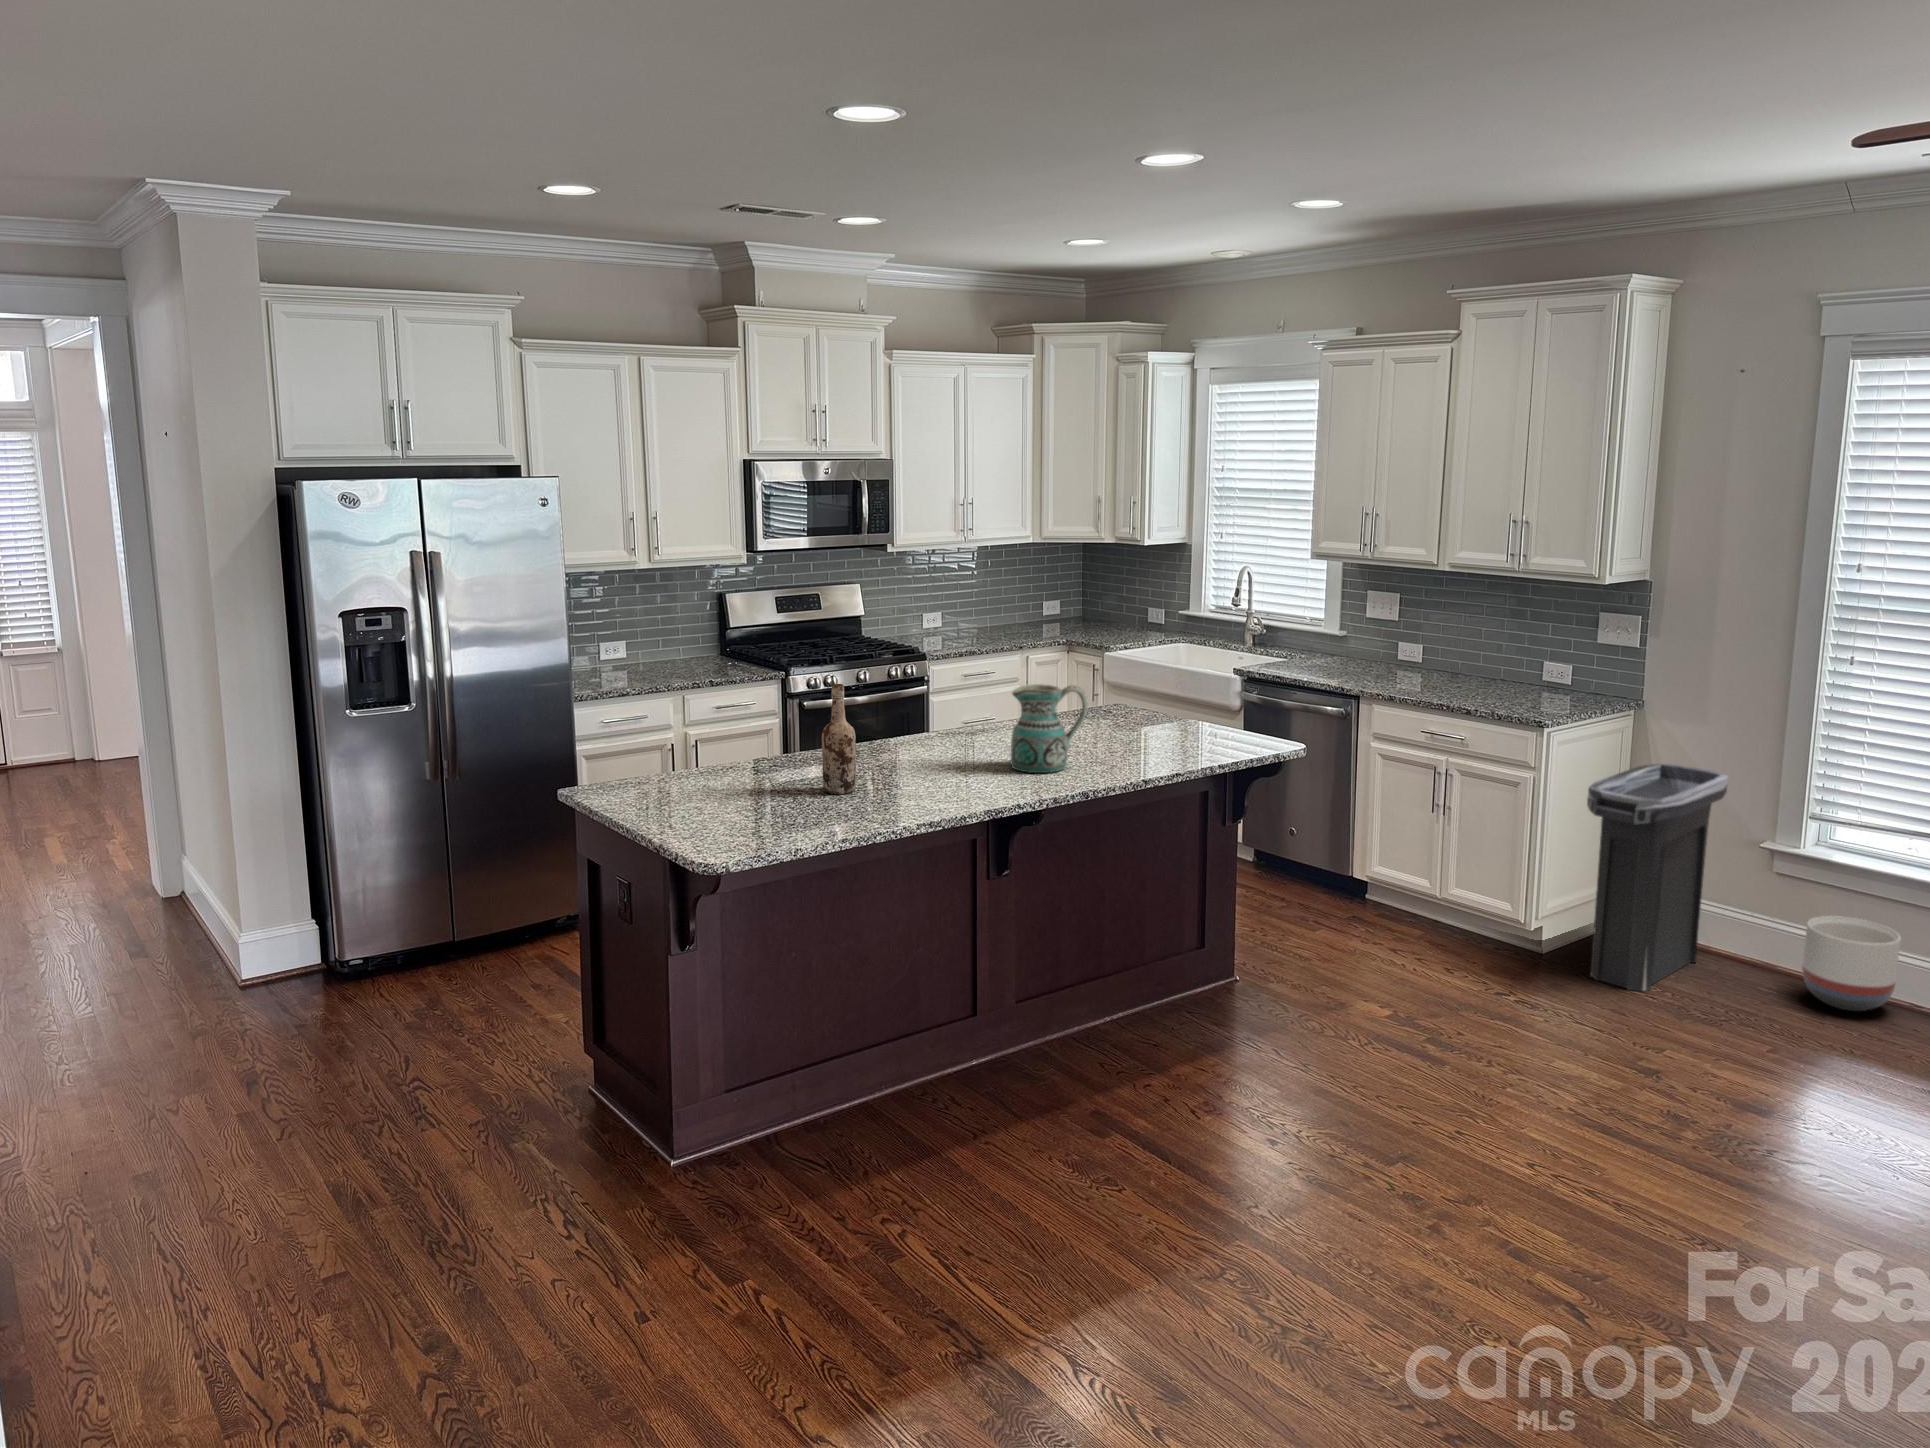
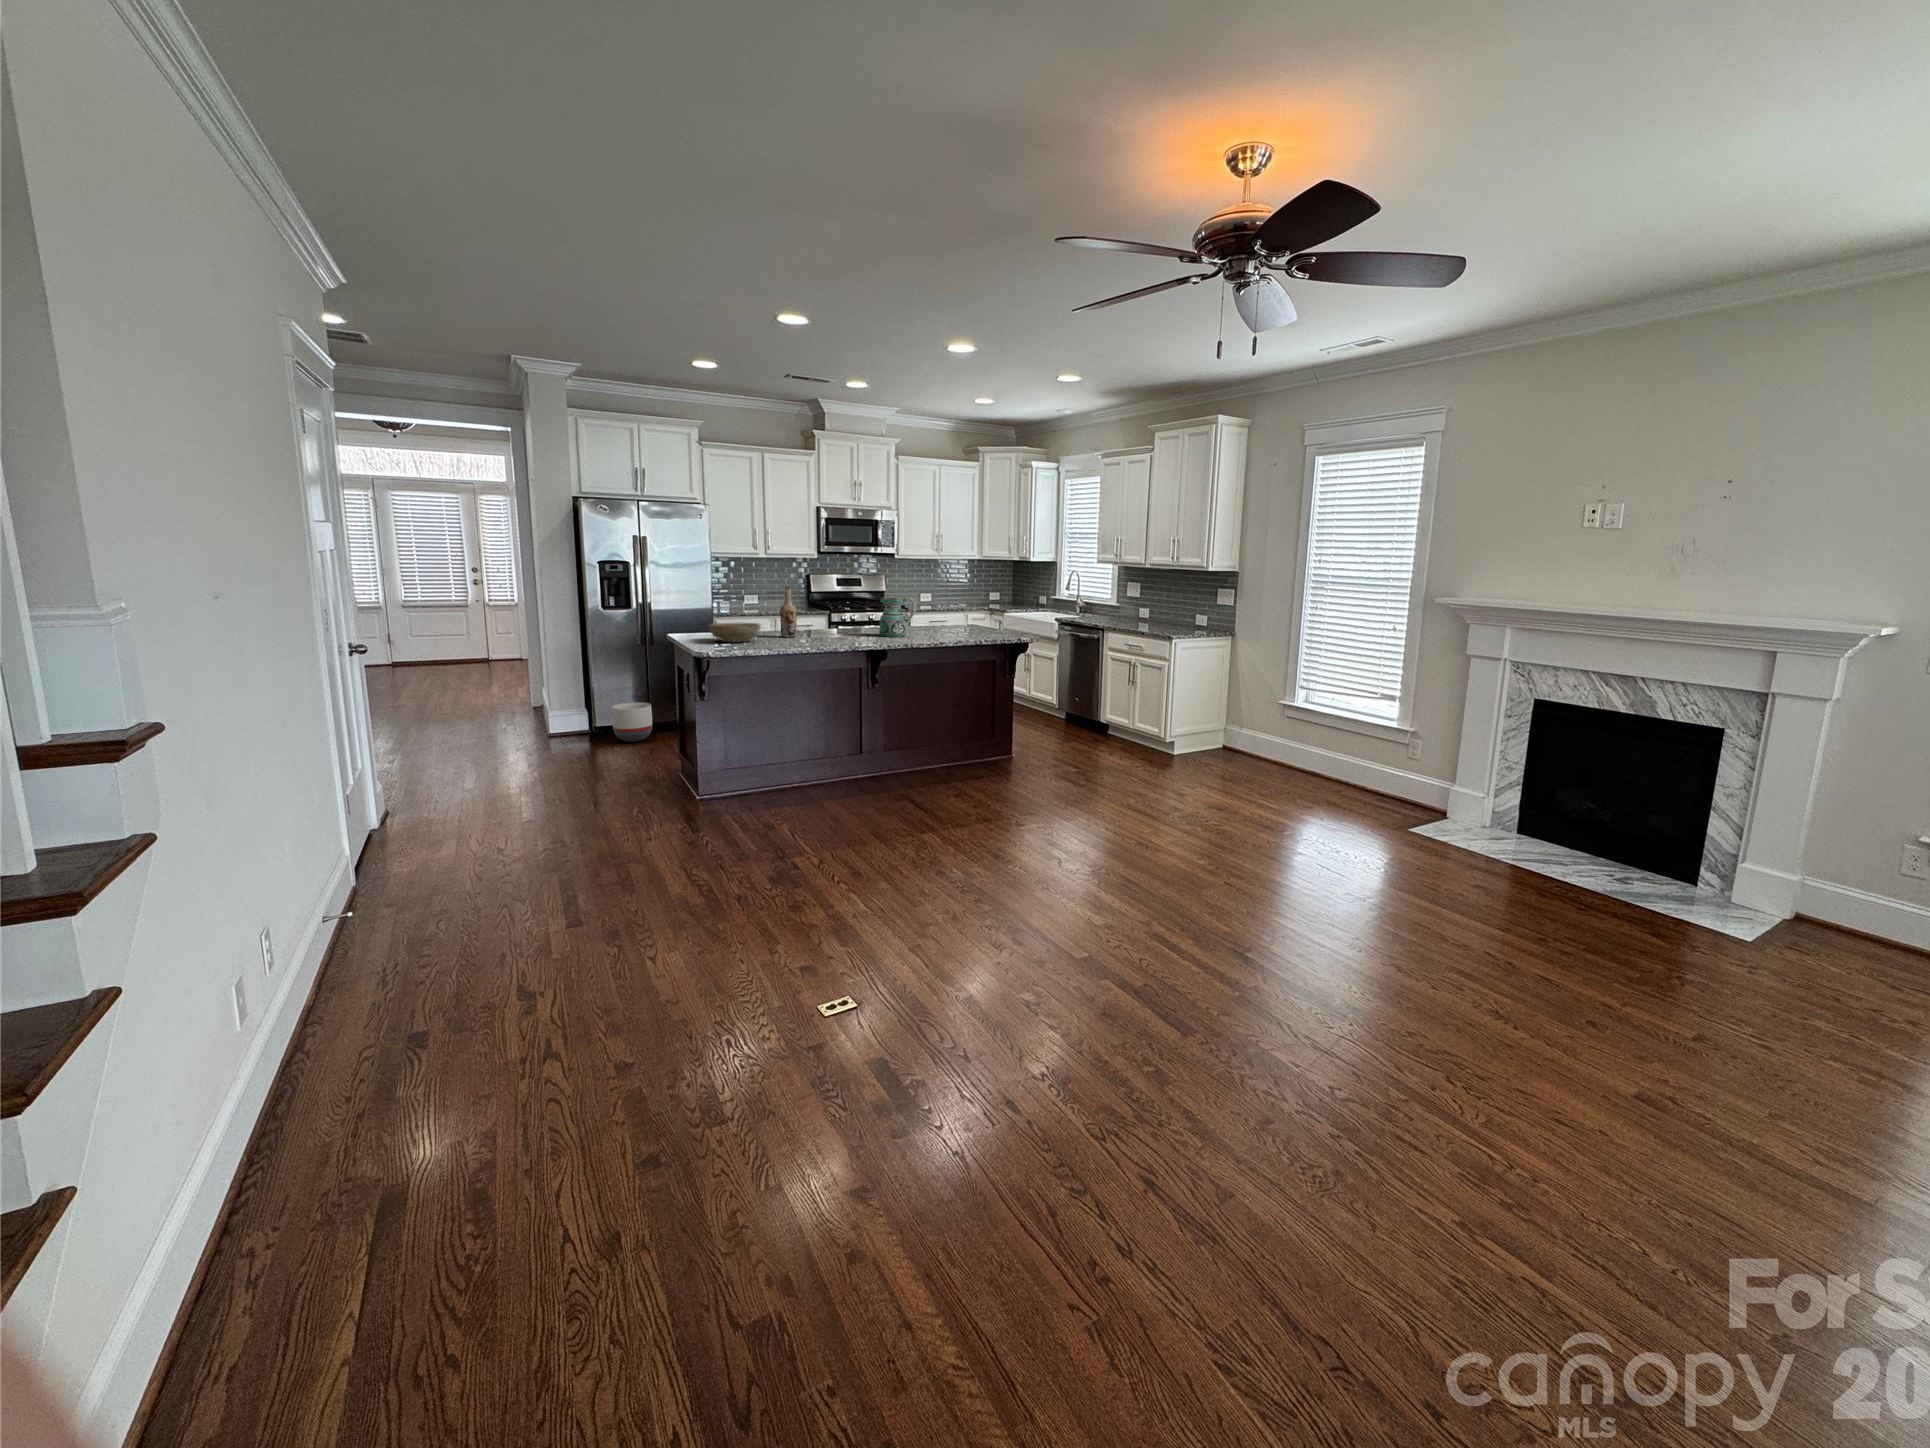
trash can: present [1587,764,1728,991] -> none [1185,663,1265,770]
bowl: none [697,773,808,828] -> present [709,623,761,642]
planter: present [1802,916,1901,1011] -> present [612,702,652,742]

